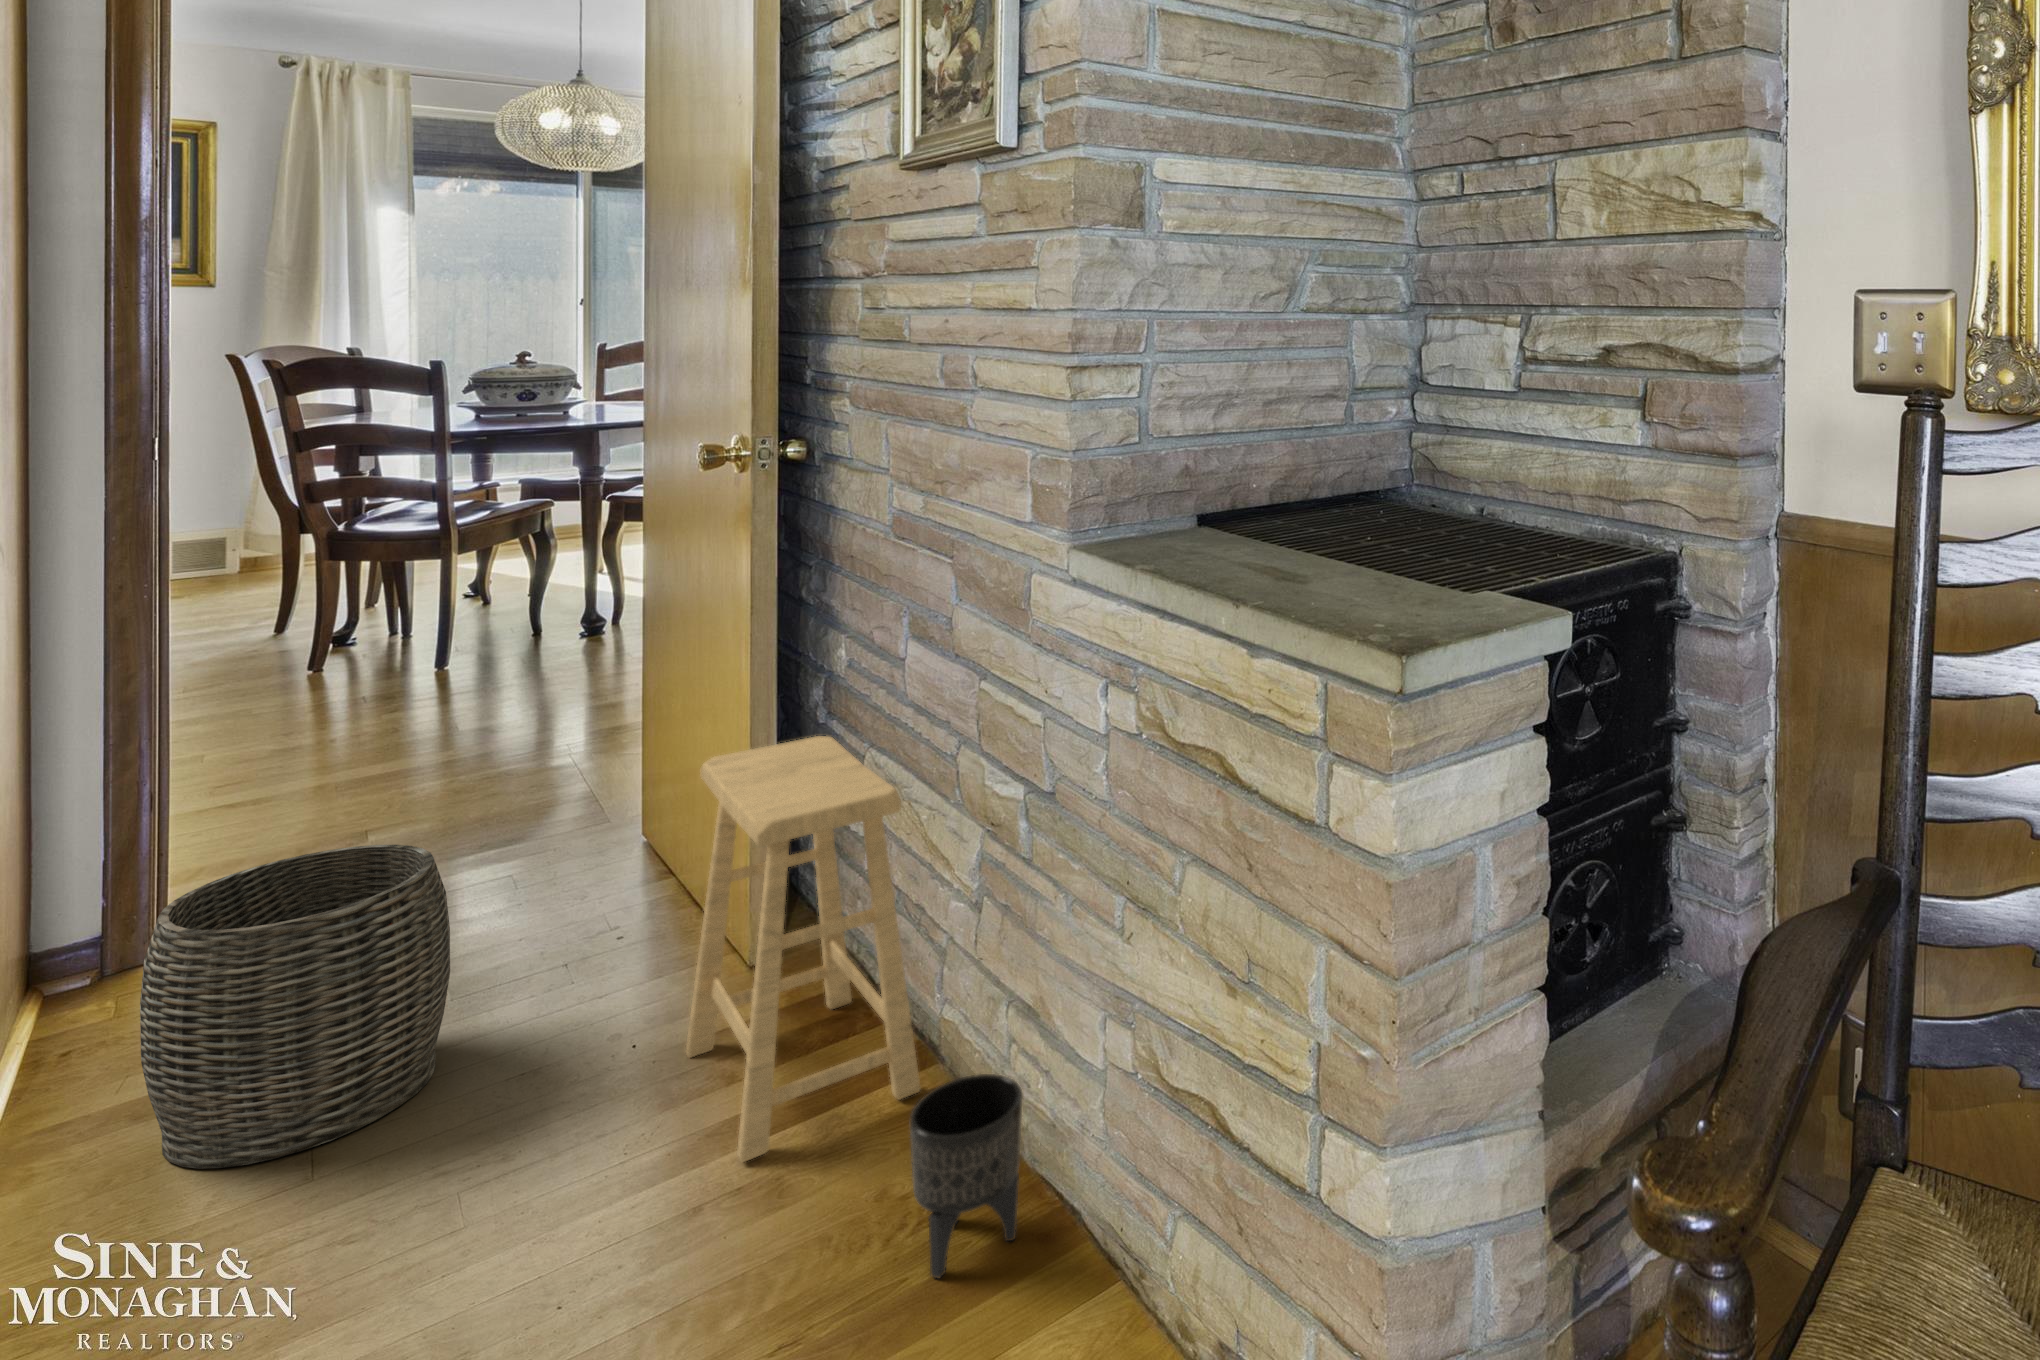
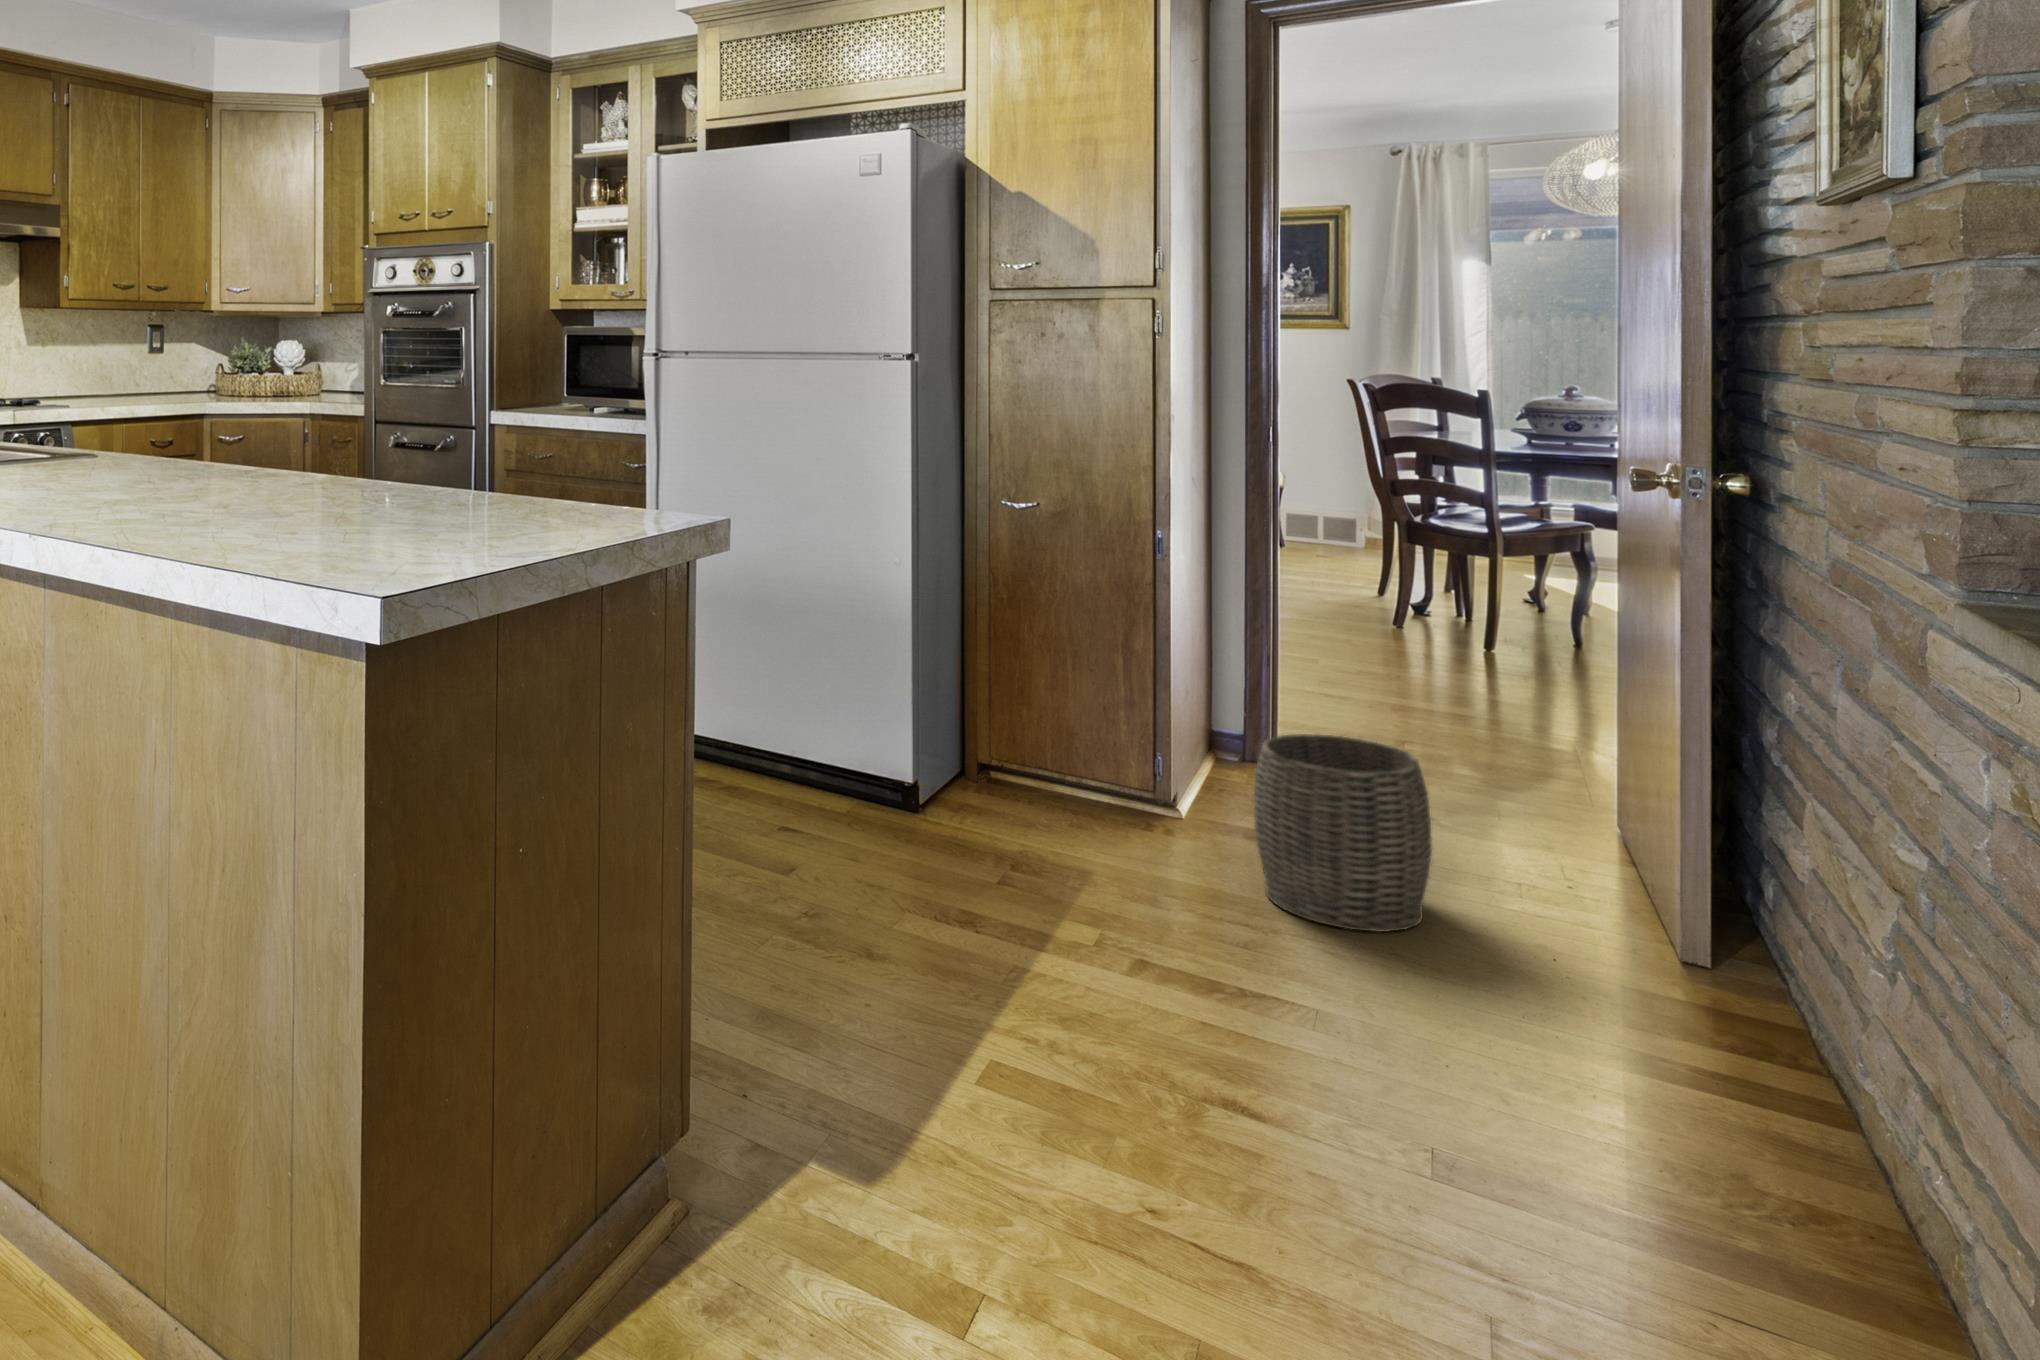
footstool: present [685,736,920,1162] -> none [1610,748,1836,1137]
planter: present [910,1074,1023,1278] -> none [1760,1096,1901,1291]

